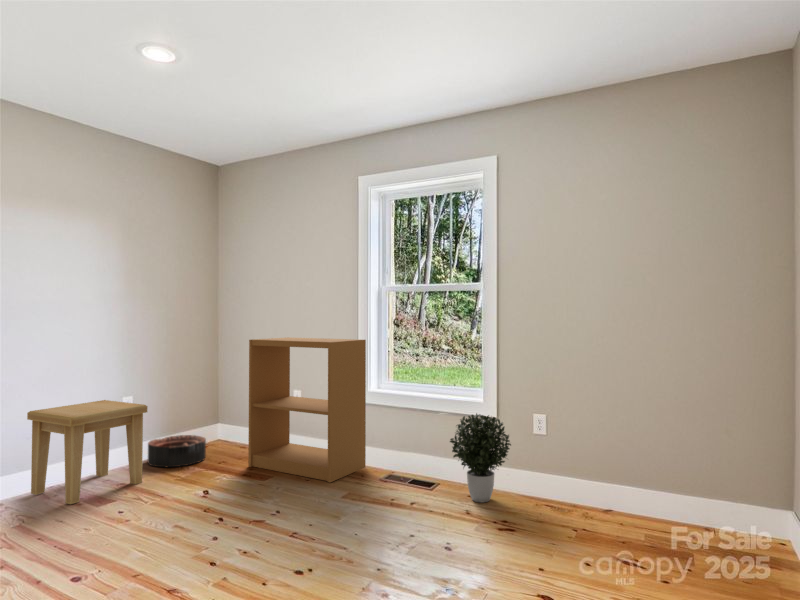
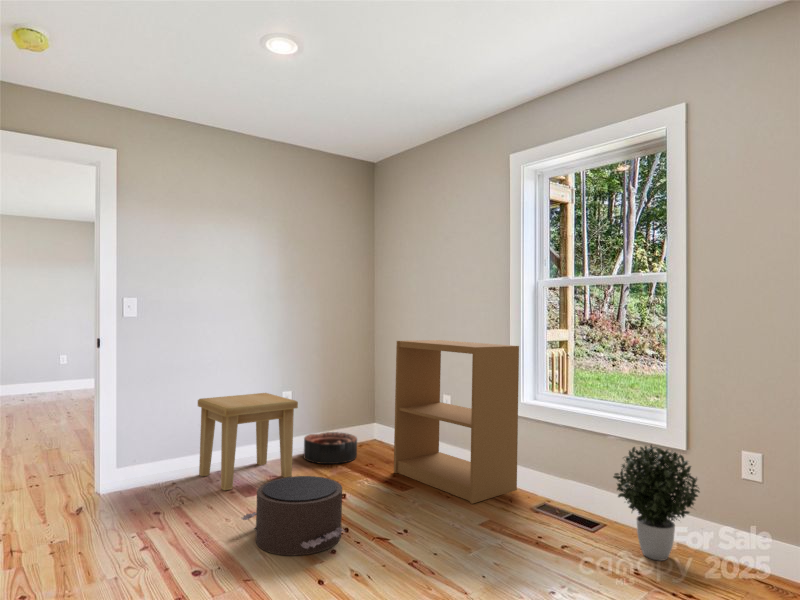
pouf: none [108,474,224,550] -> present [241,476,345,556]

